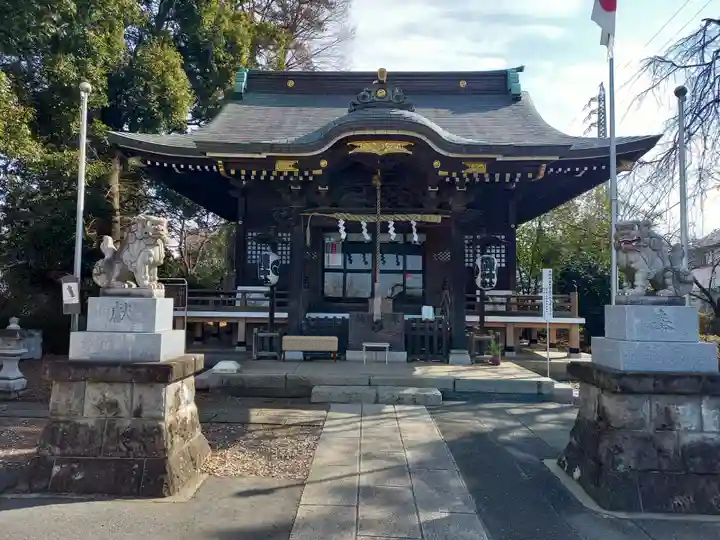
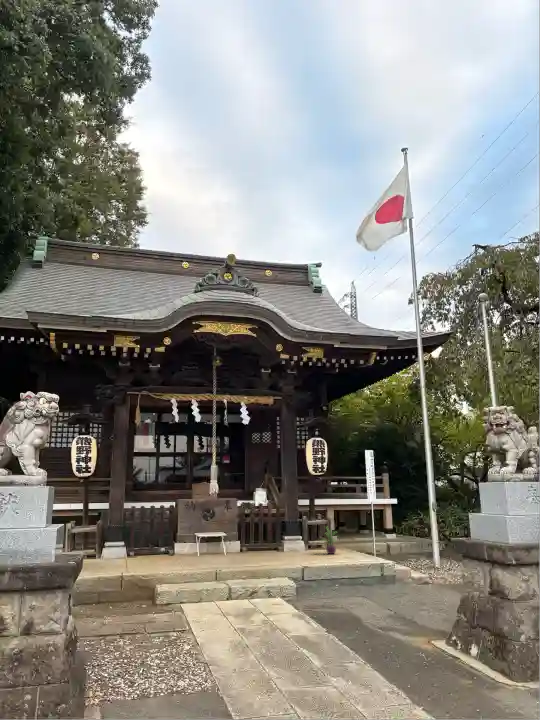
bench: present [282,336,338,362] -> none [103,528,169,559]

